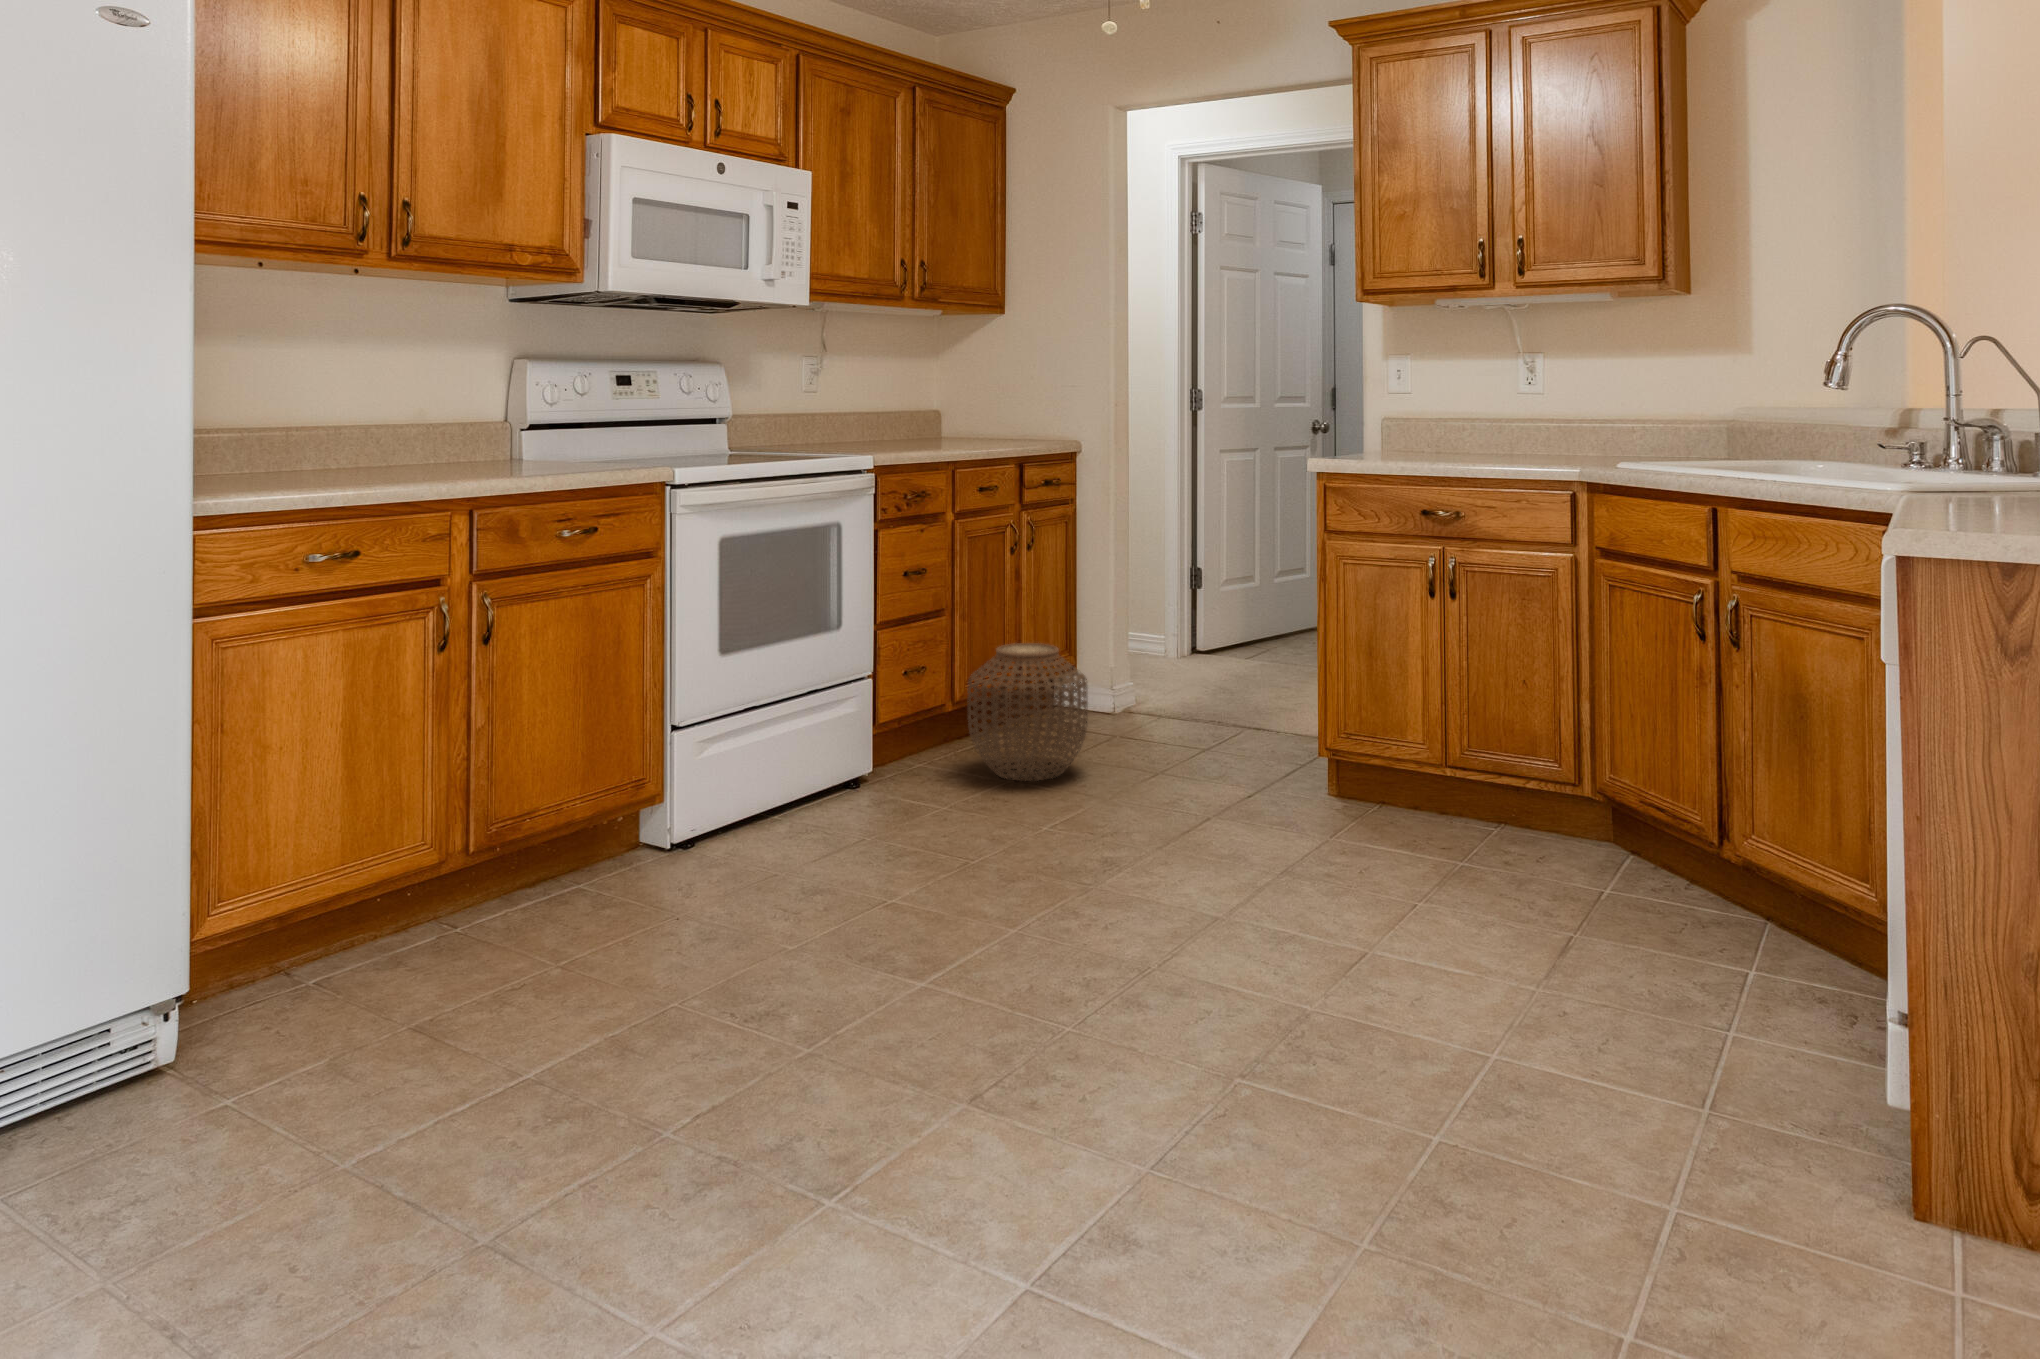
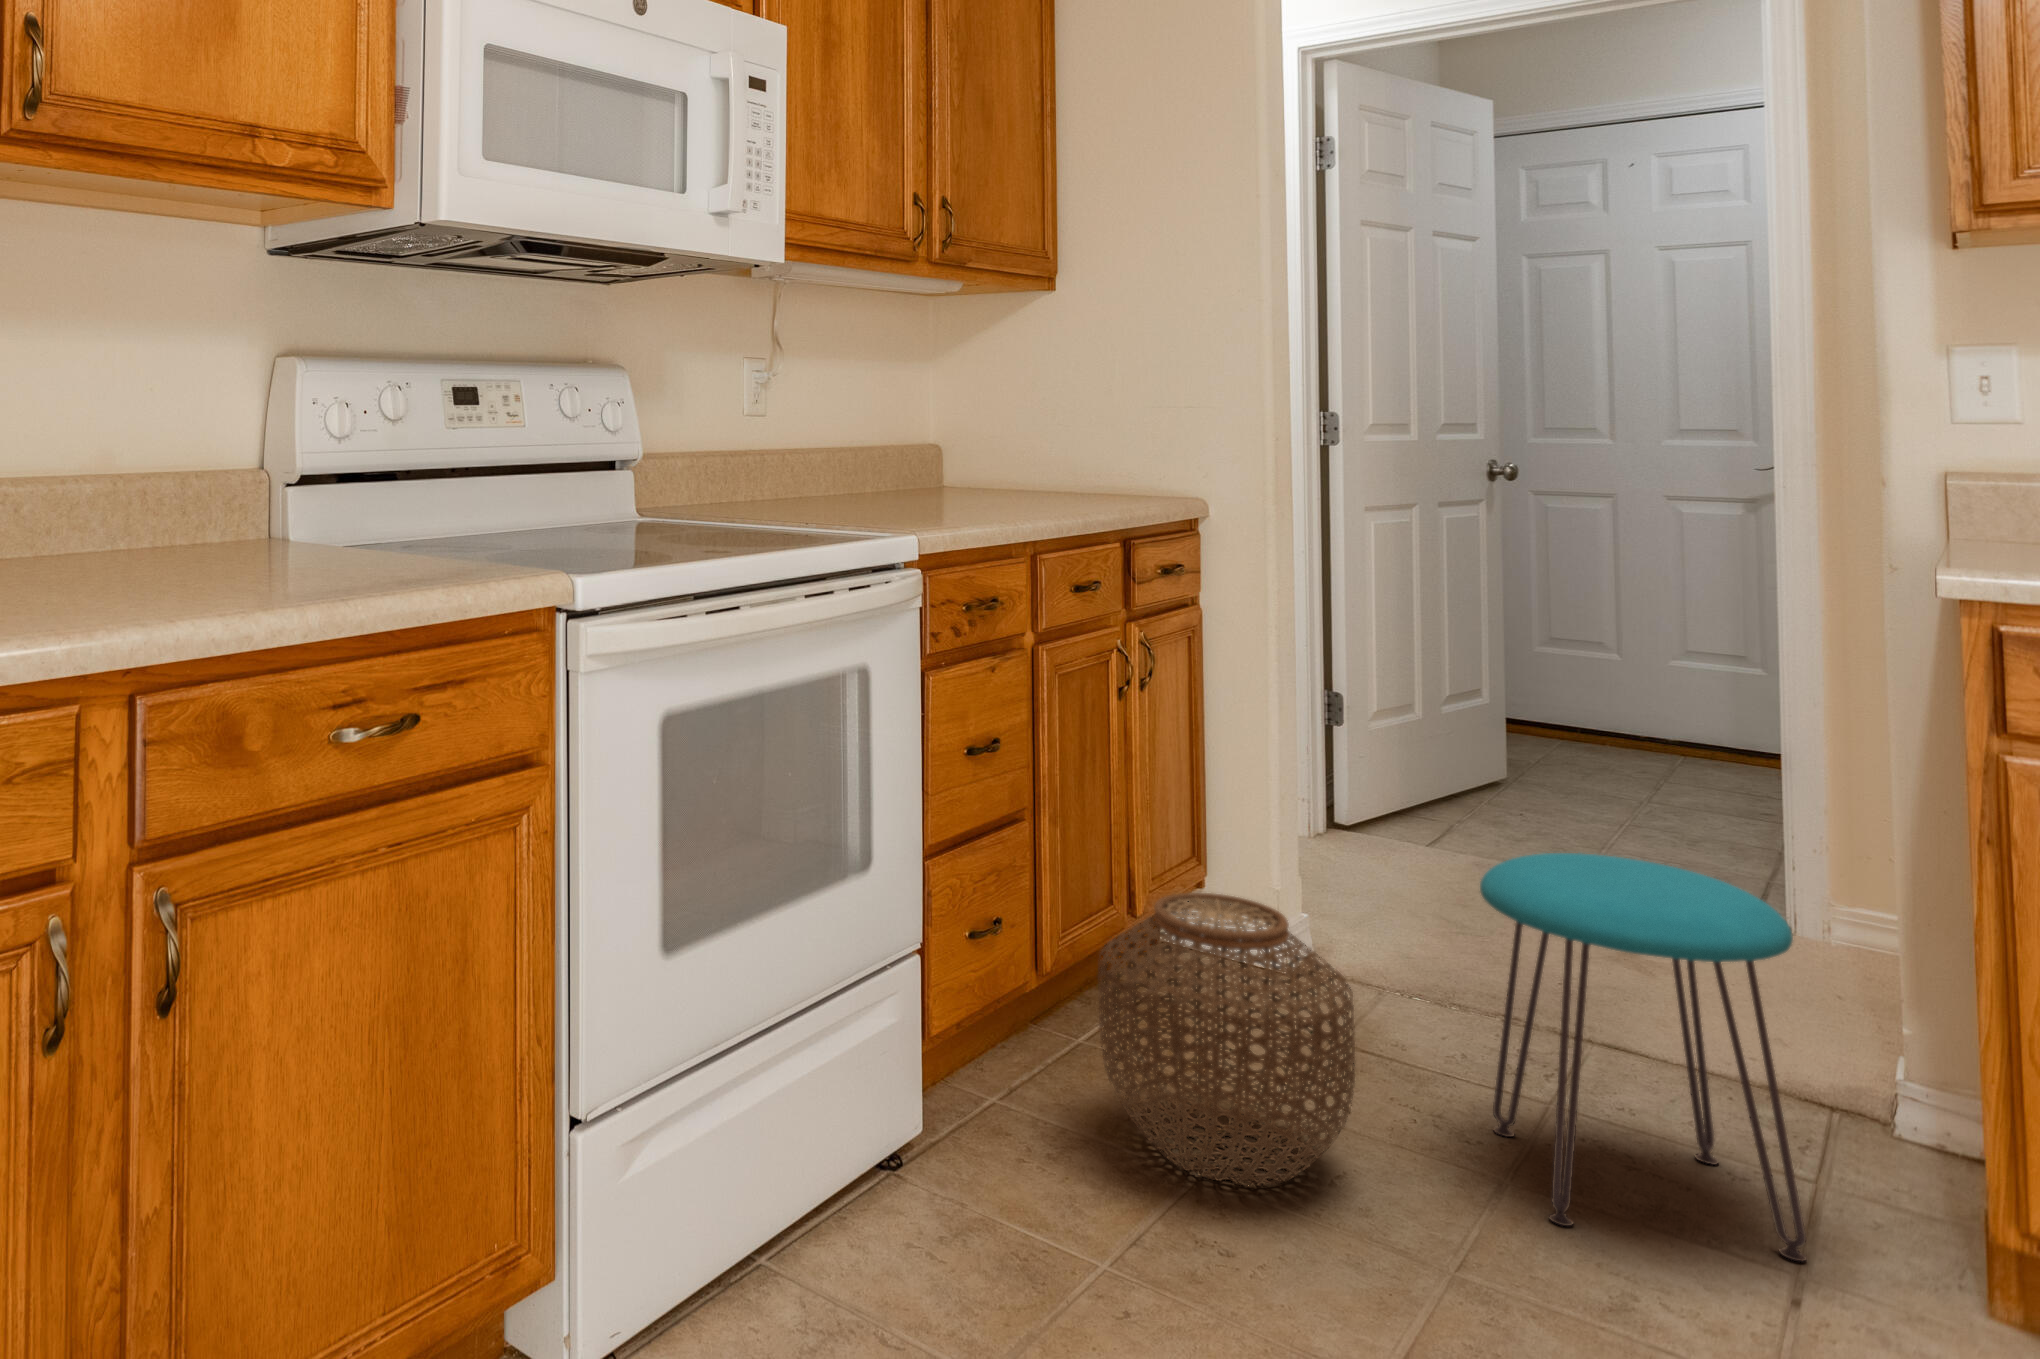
stool: none [1155,614,1280,786] -> present [1480,853,1806,1261]

